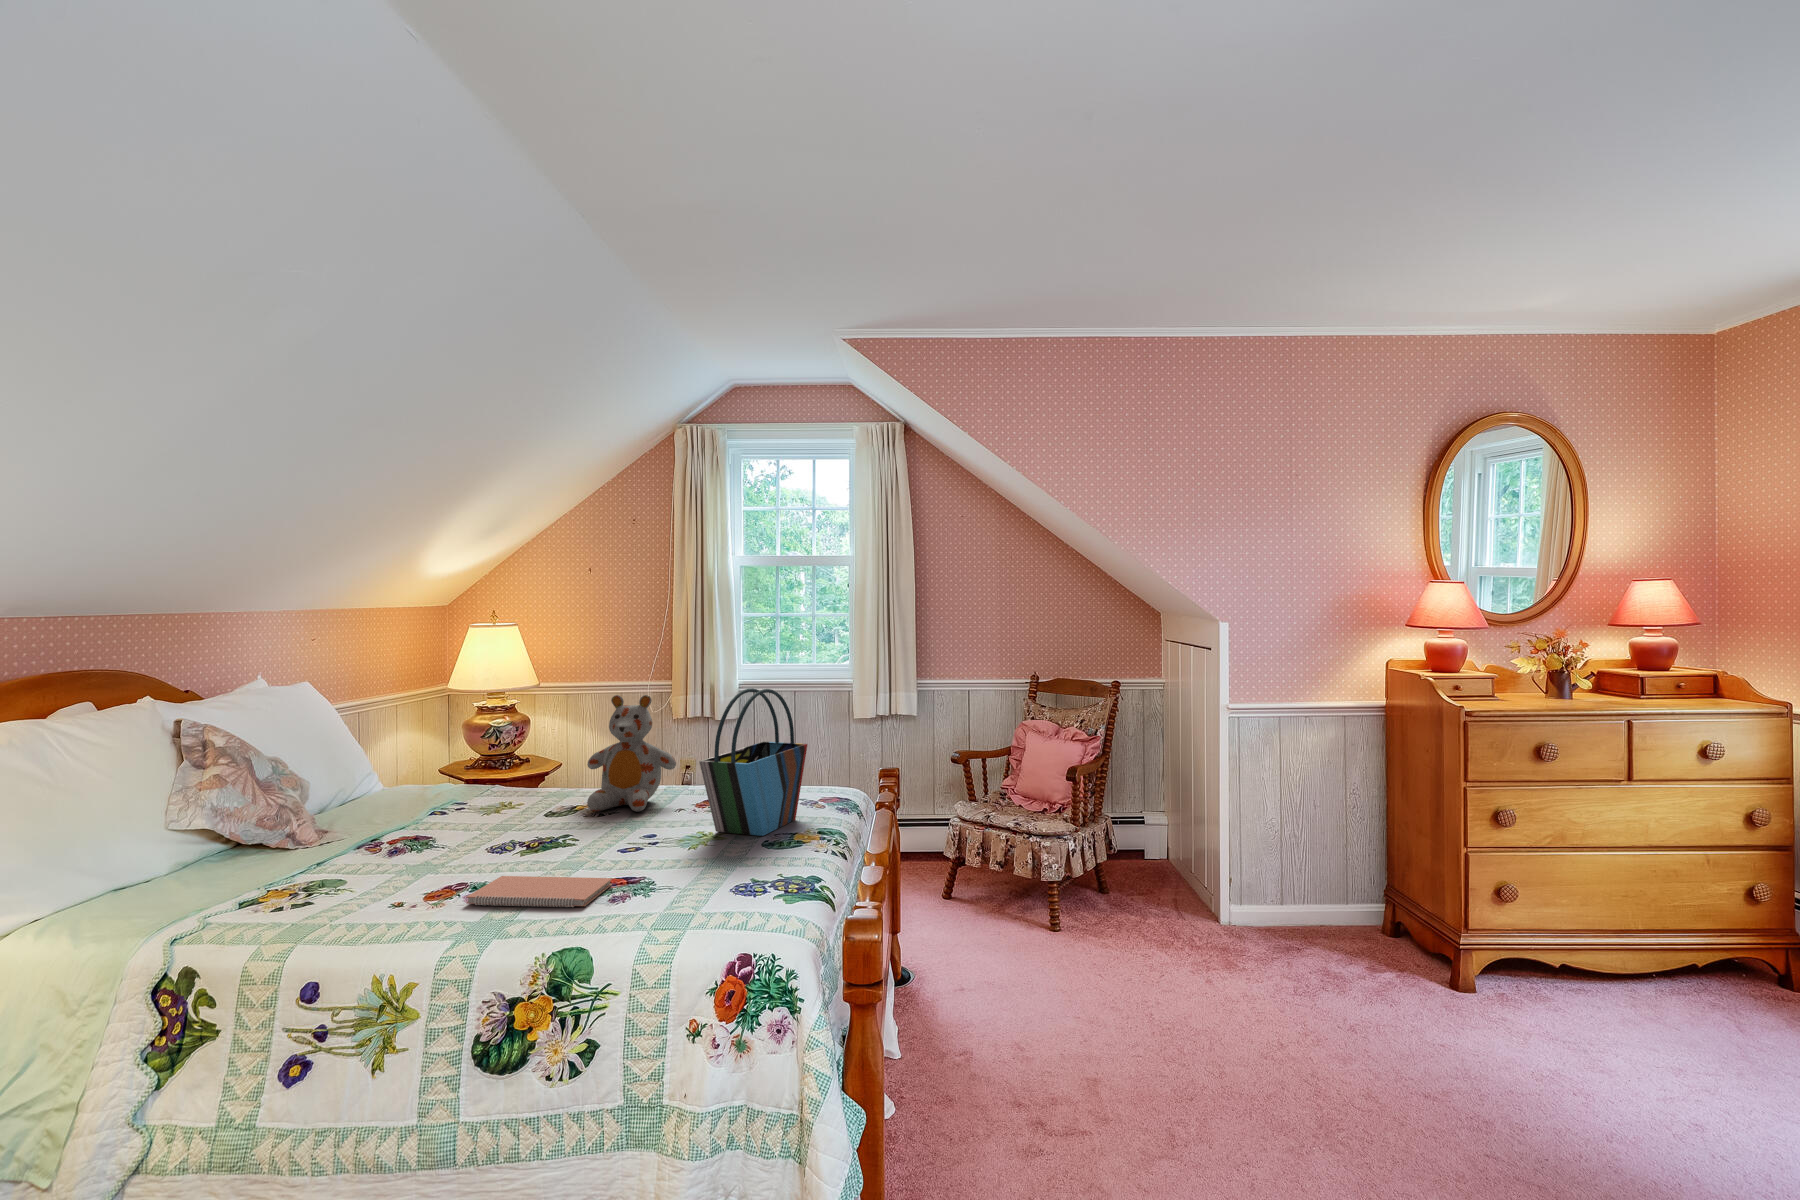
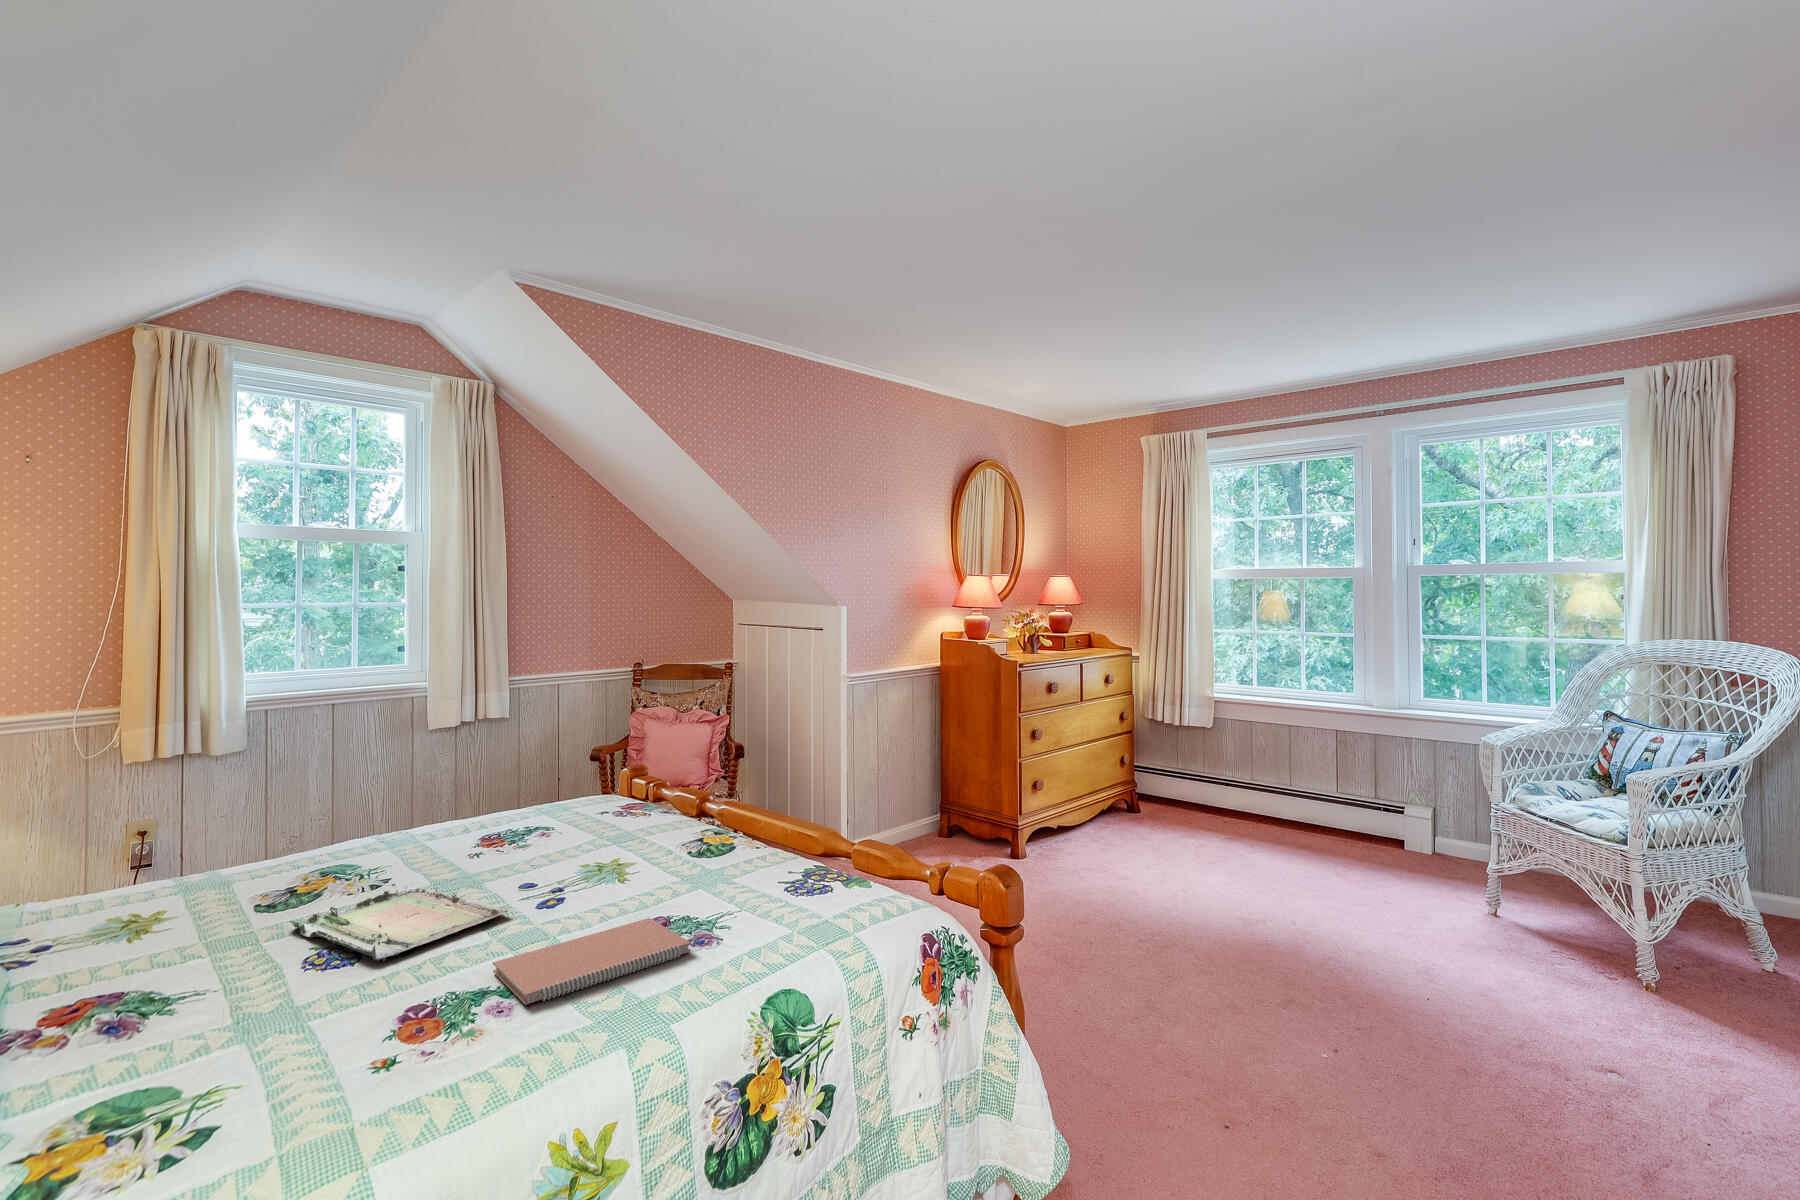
tote bag: present [699,688,807,836] -> none [588,678,675,854]
stuffed bear: present [587,695,676,812] -> none [314,707,455,875]
tray: none [483,816,591,860] -> present [290,884,509,961]

